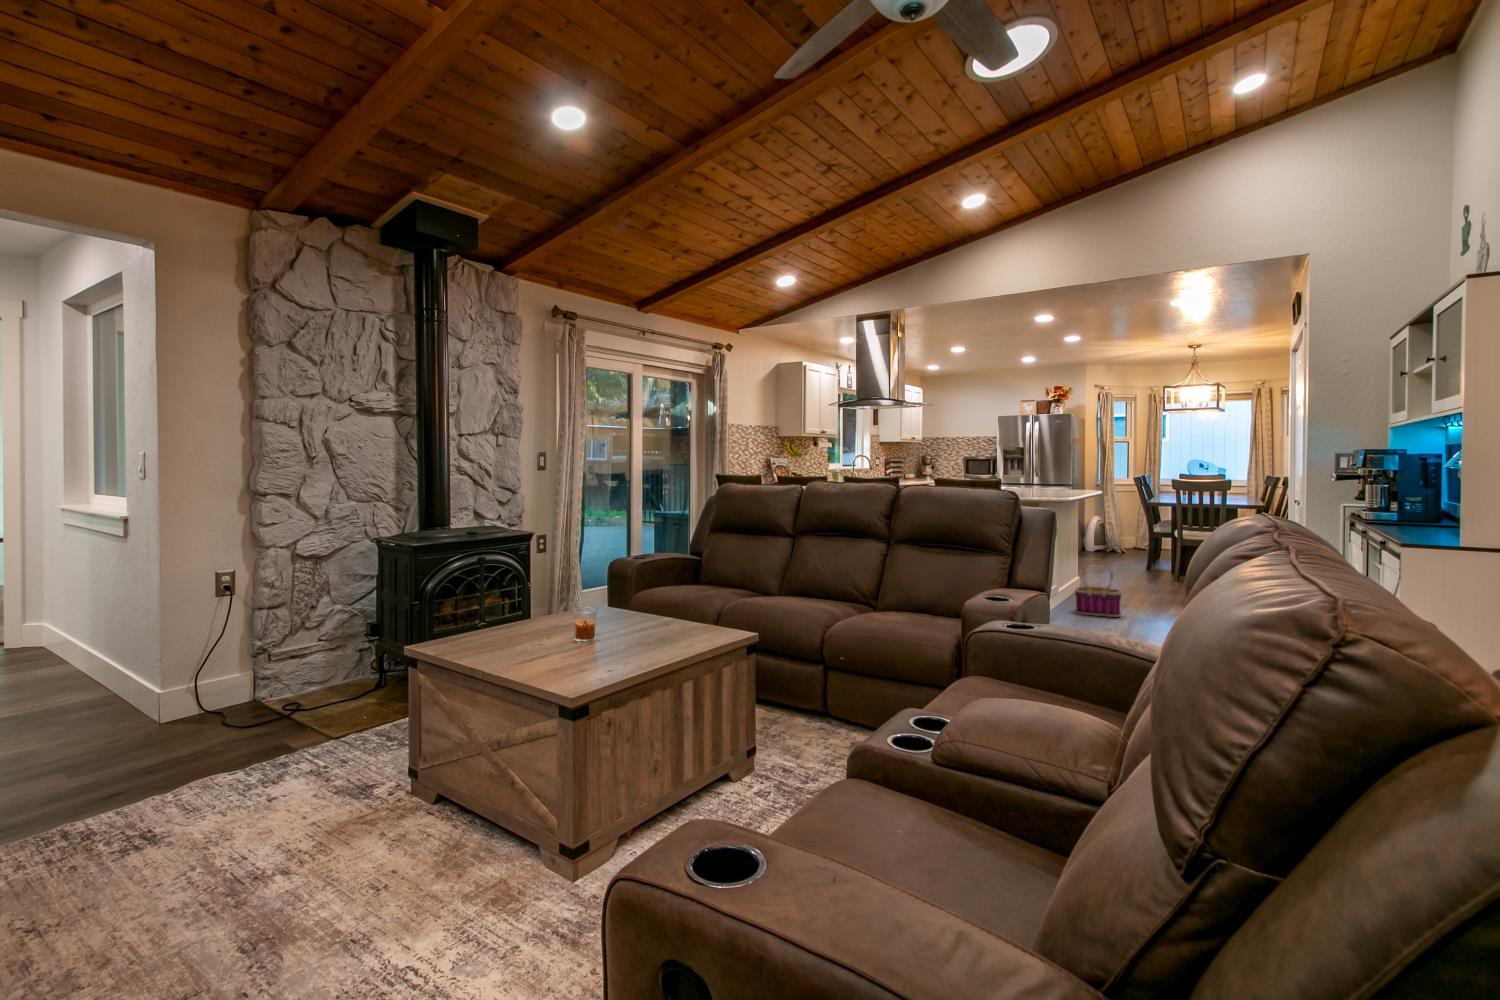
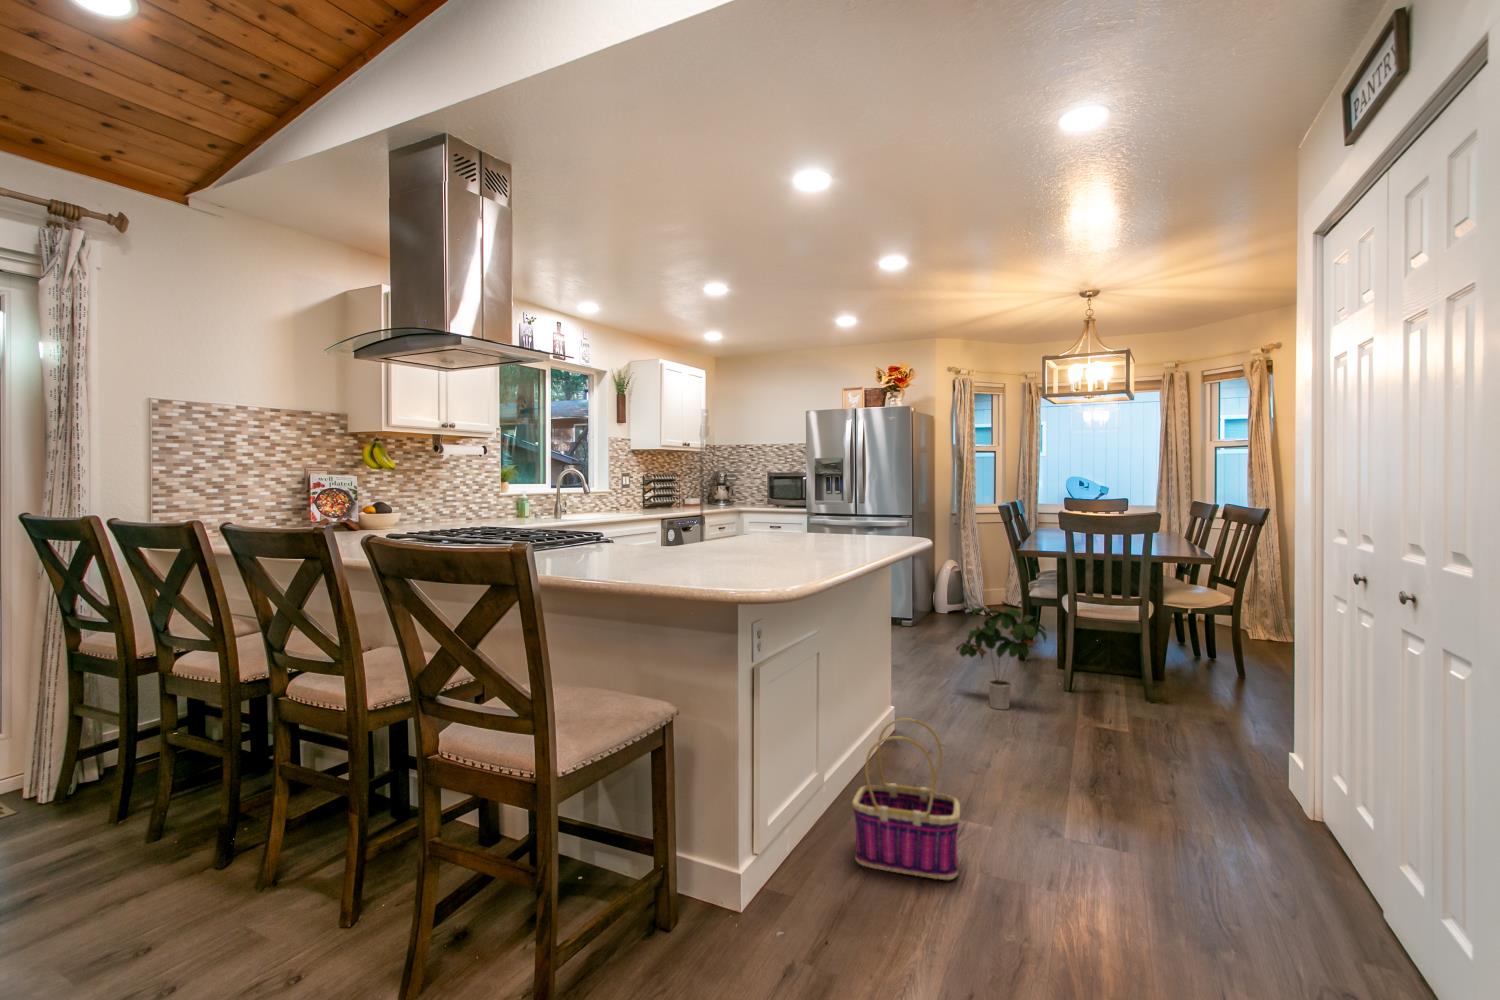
potted plant: none [1109,530,1163,584] -> present [956,607,1047,710]

